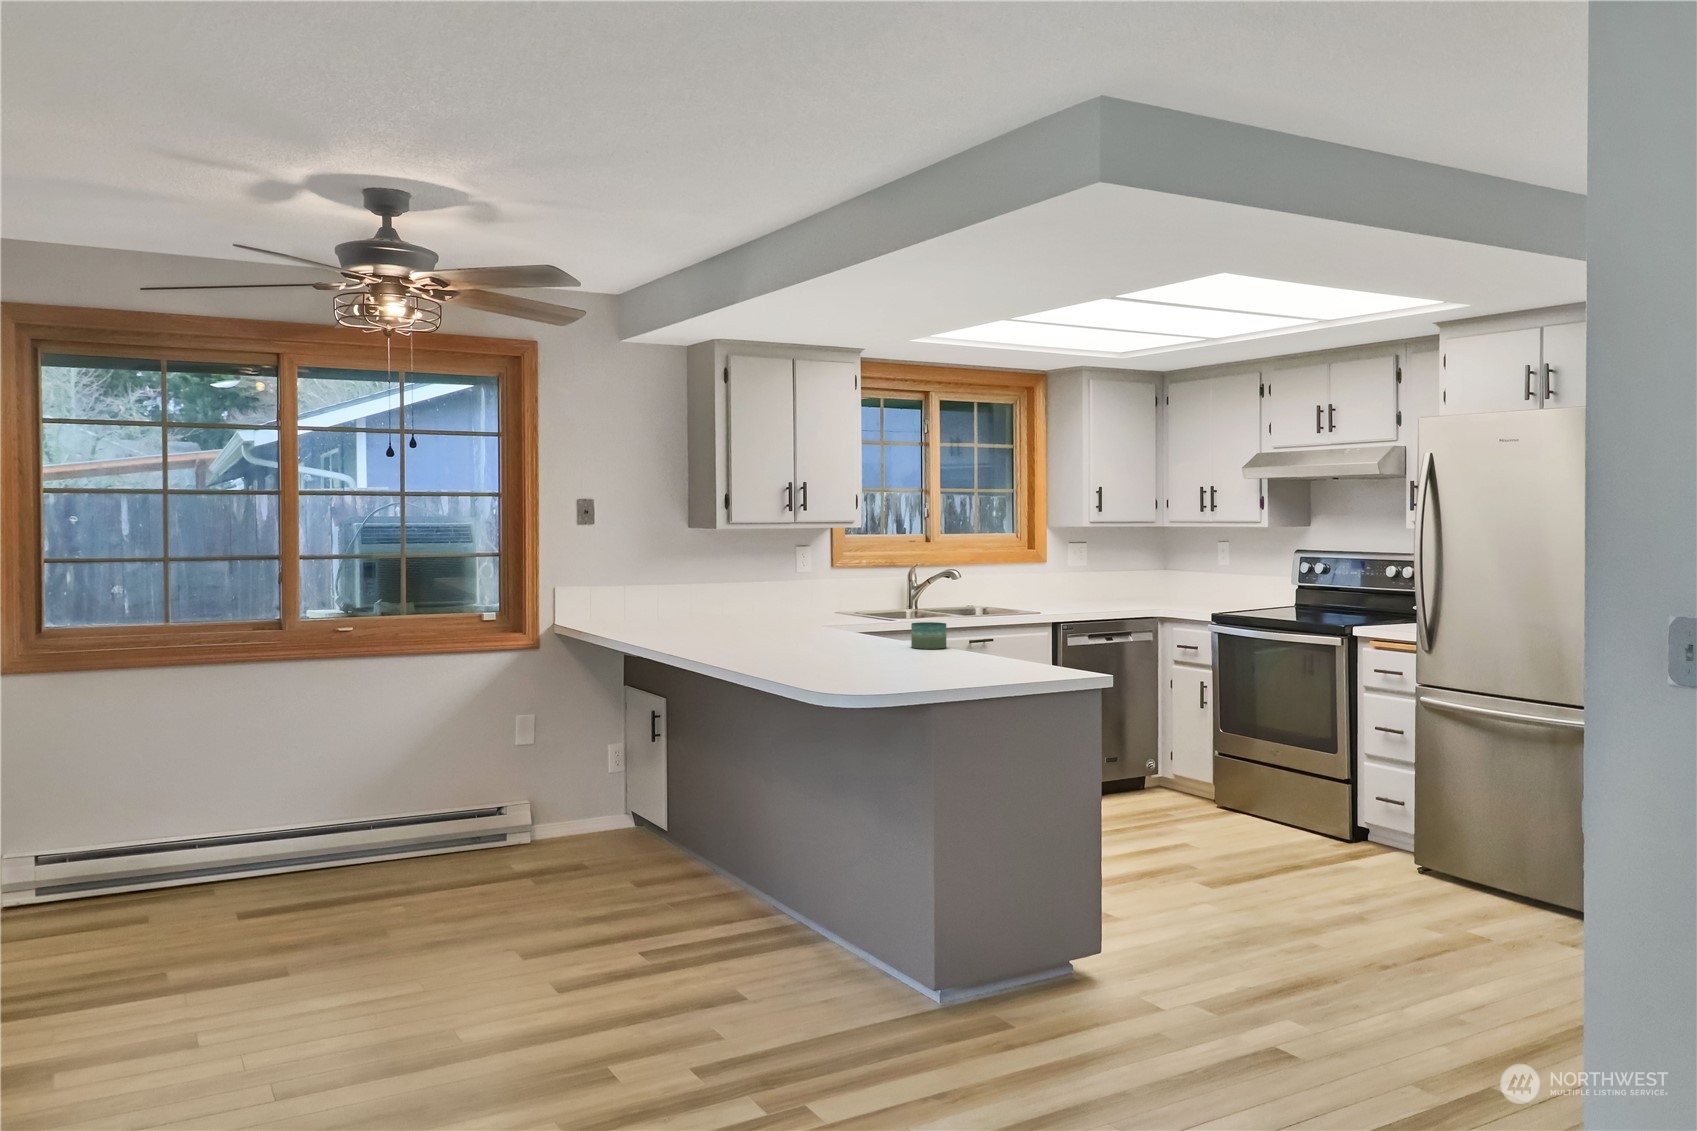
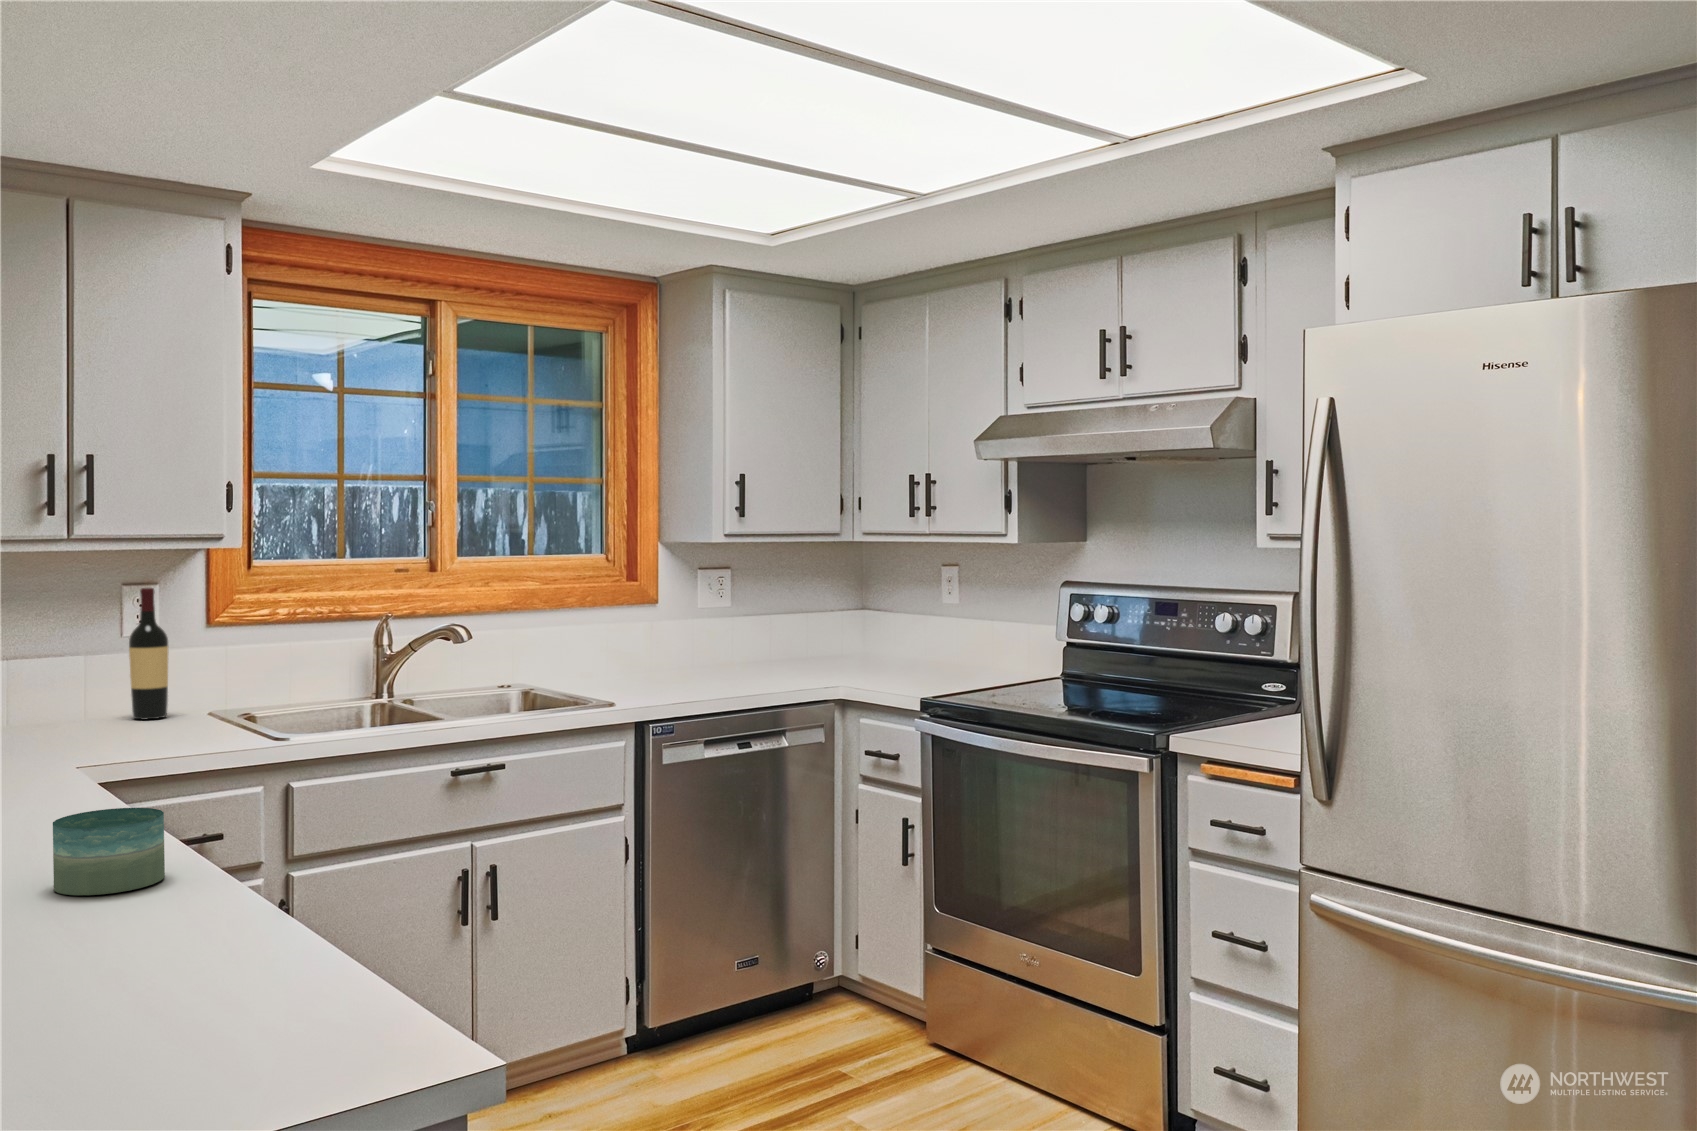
wine bottle: none [805,549,822,614] -> present [129,588,169,720]

